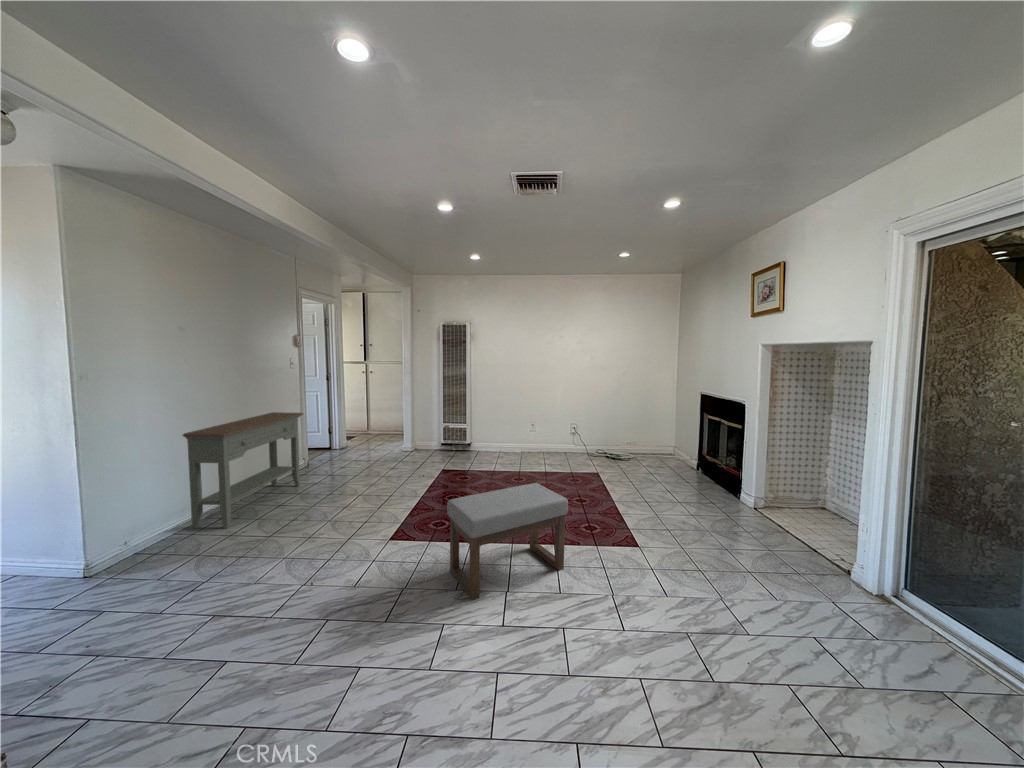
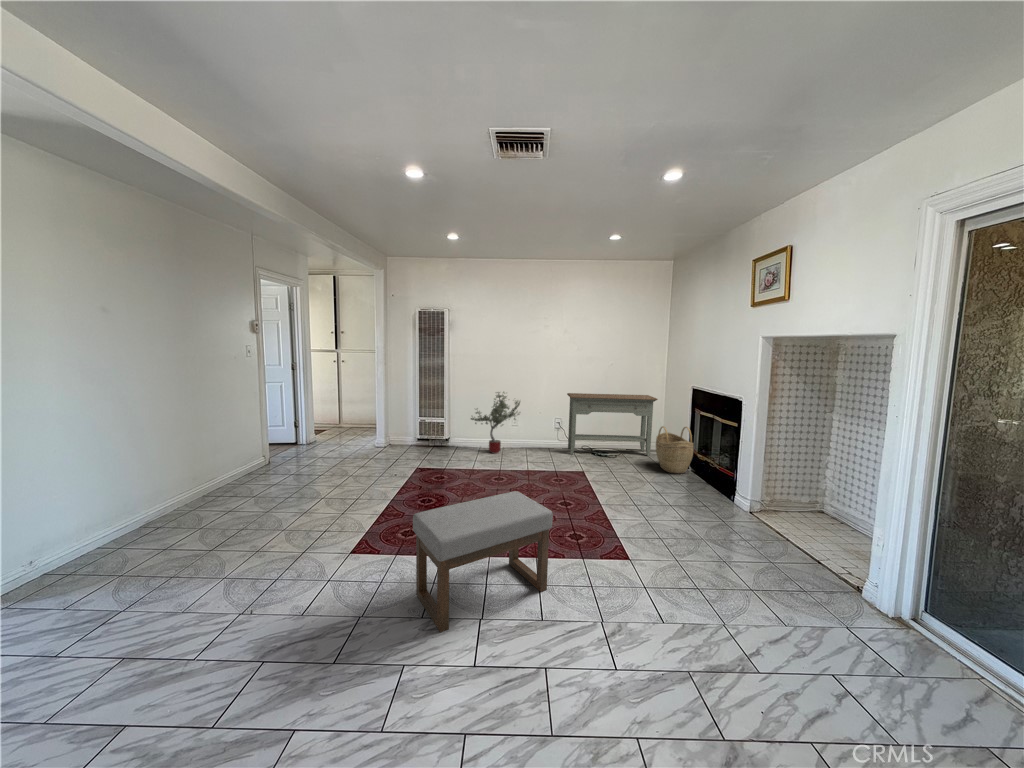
potted tree: none [491,398,538,456] -> present [471,392,520,454]
console table: present [183,412,303,529] -> present [567,393,658,456]
woven basket: none [665,429,700,474] -> present [656,426,693,474]

